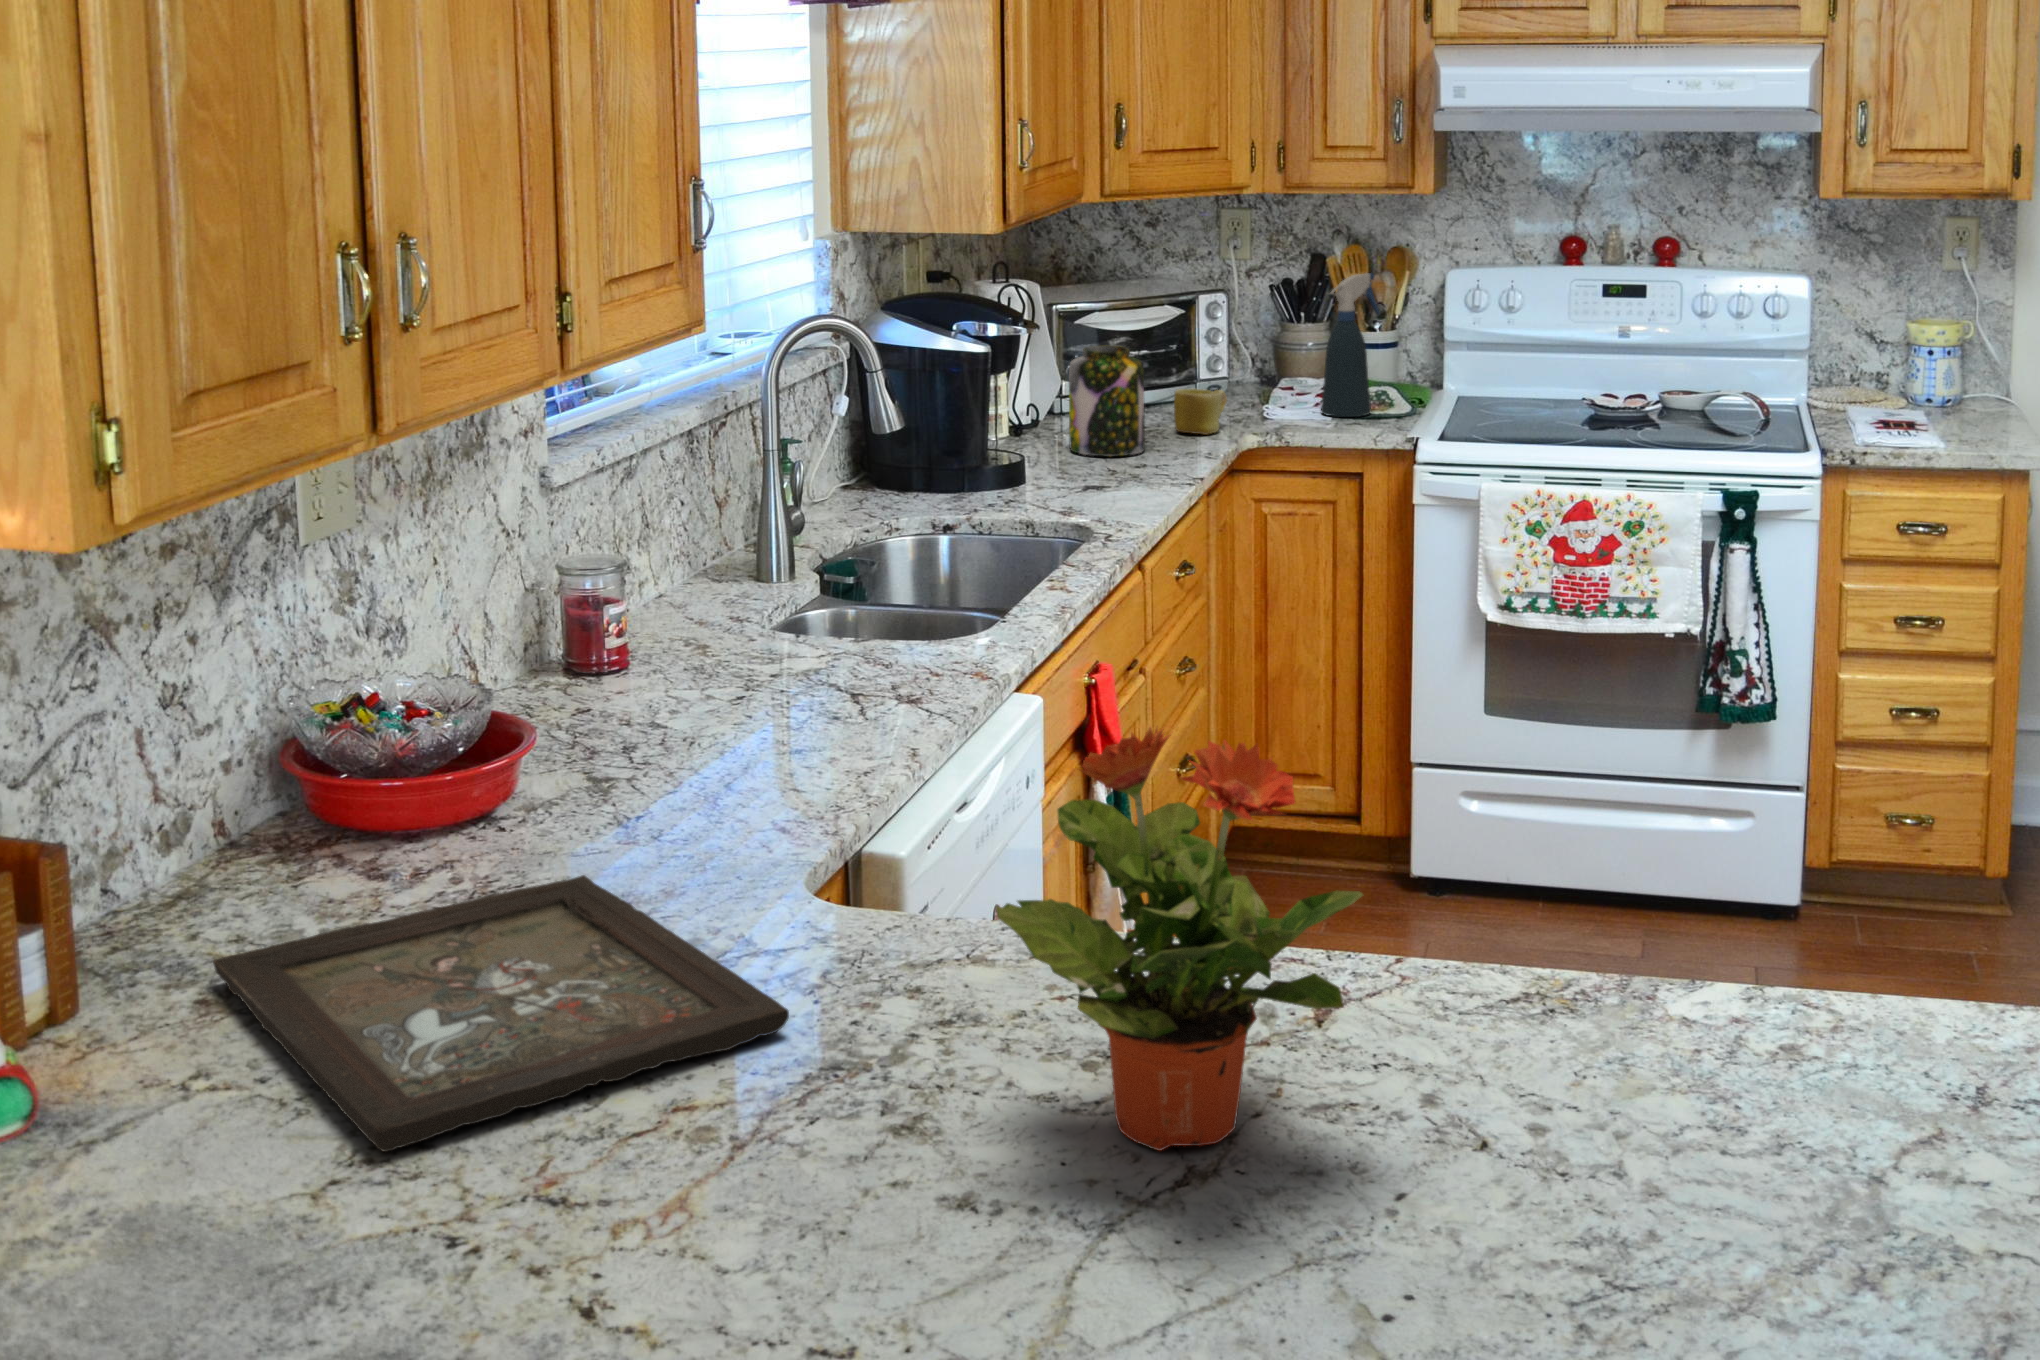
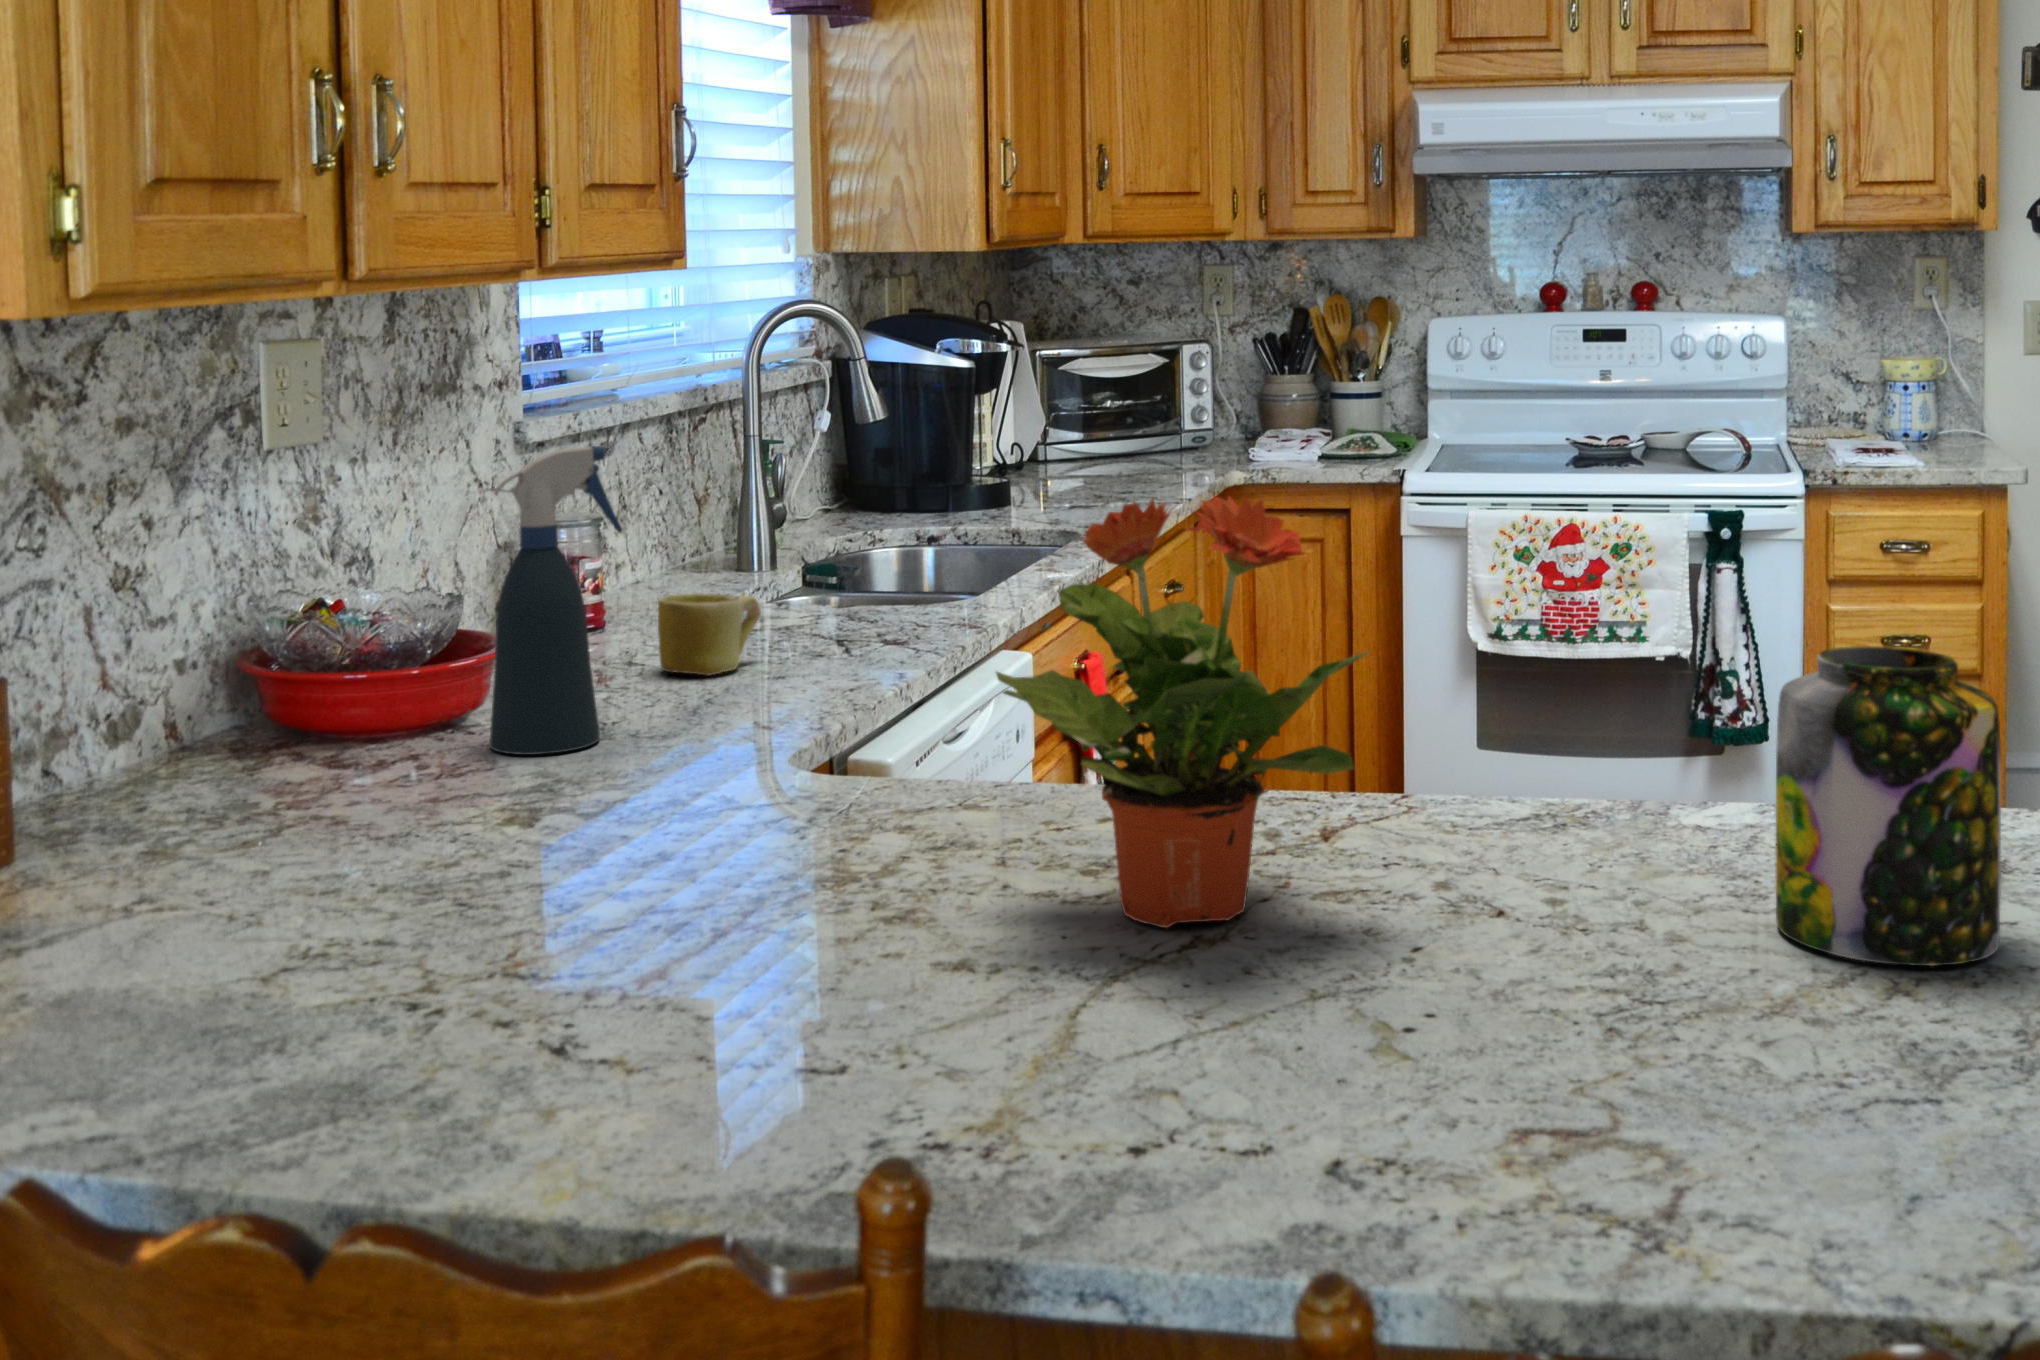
spray bottle: present [1321,273,1379,417] -> present [487,446,622,755]
jar: present [1069,346,1145,456] -> present [1776,646,2001,966]
mug: present [1174,389,1227,435] -> present [658,593,761,676]
tray: present [213,875,789,1152] -> none [161,753,778,948]

